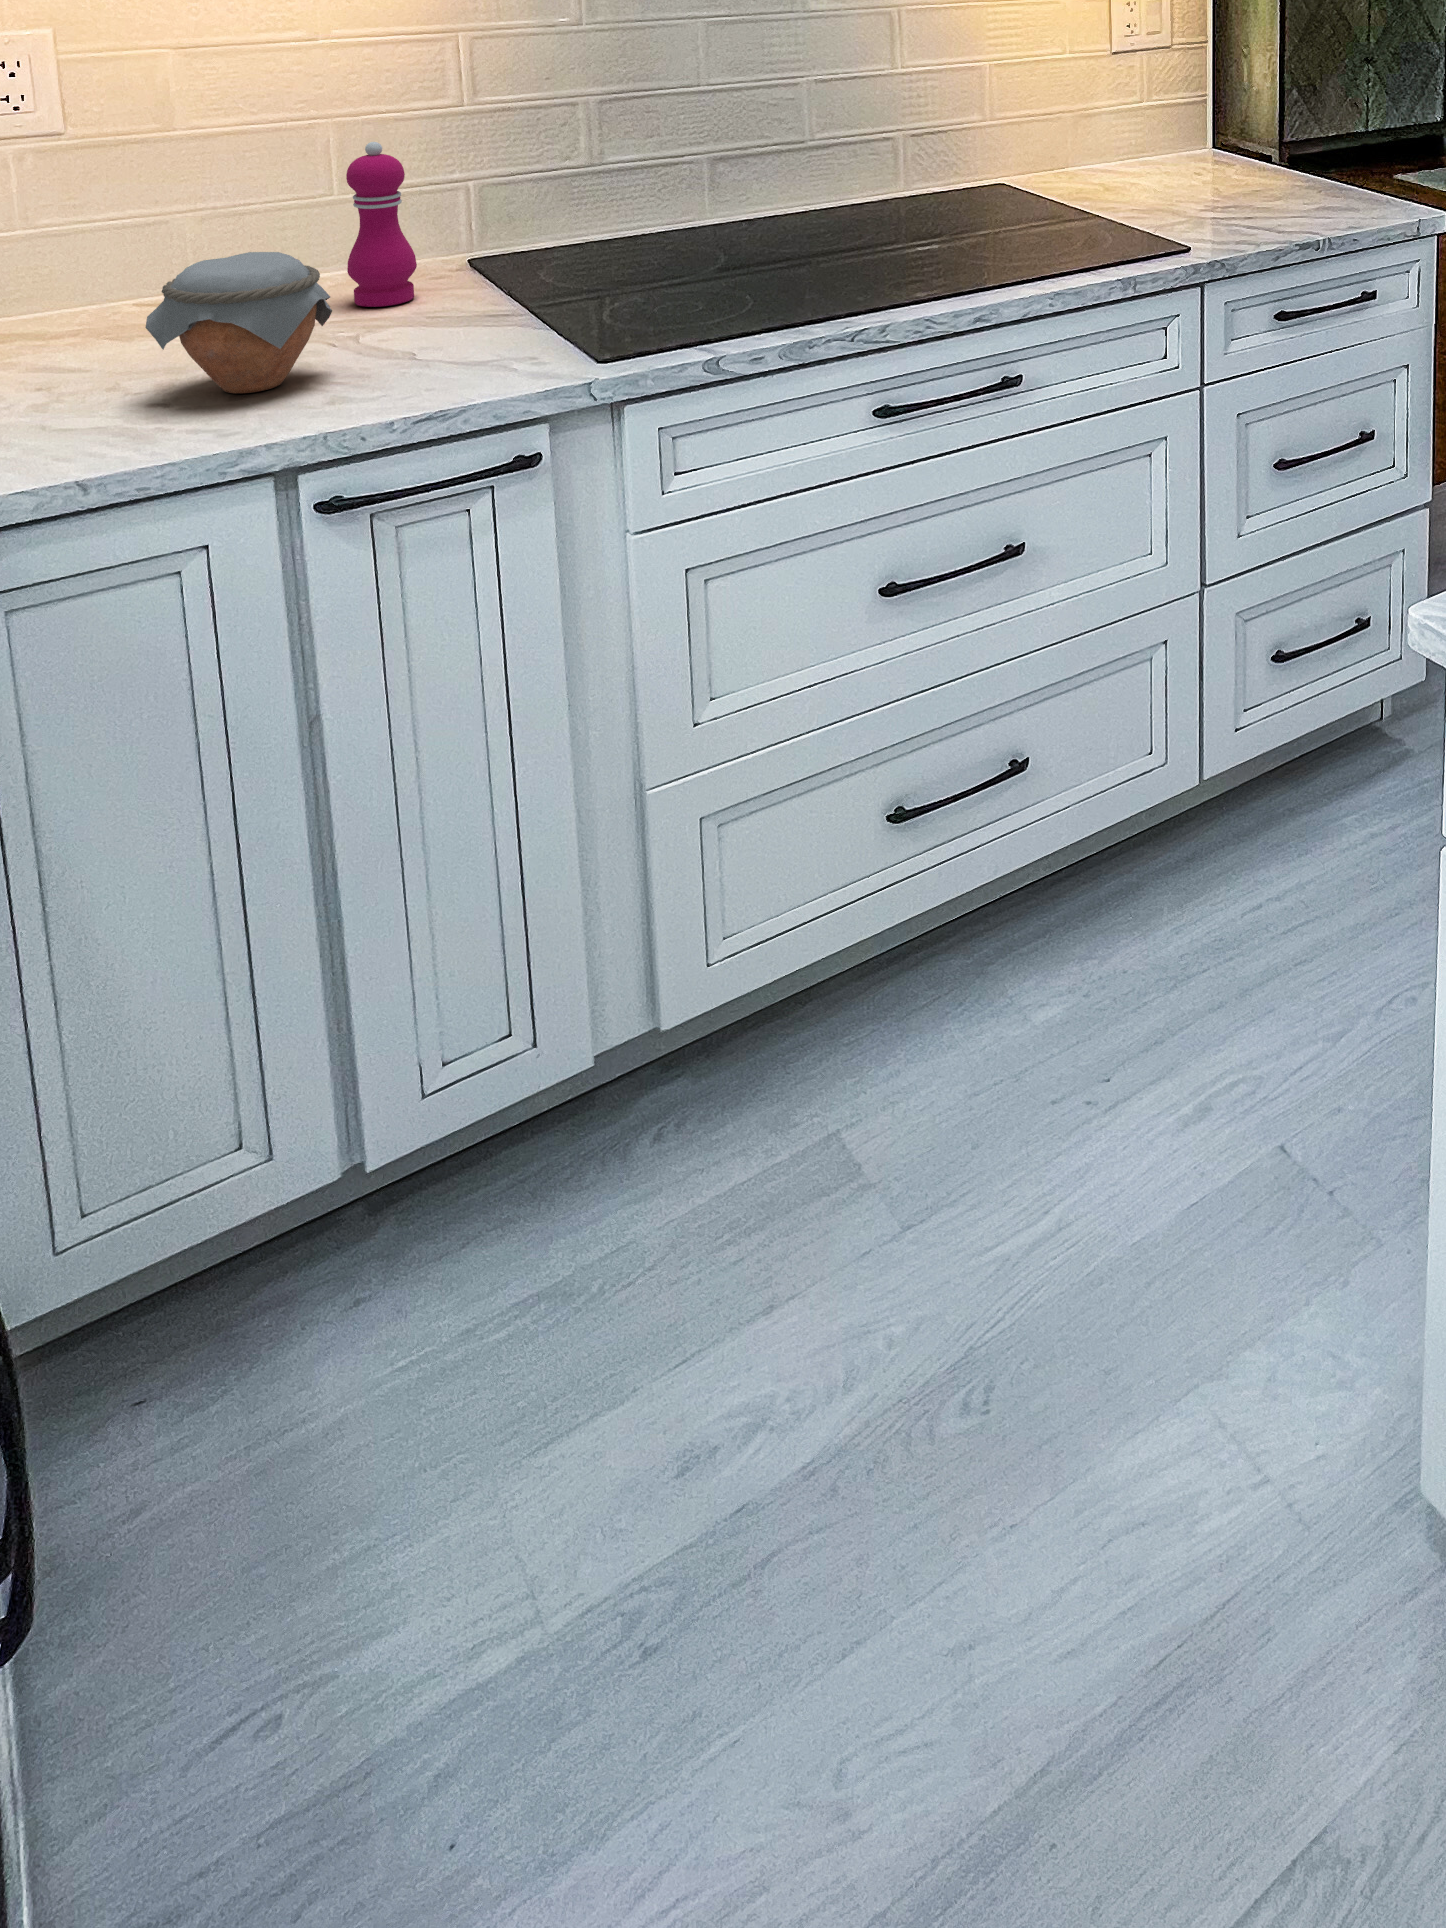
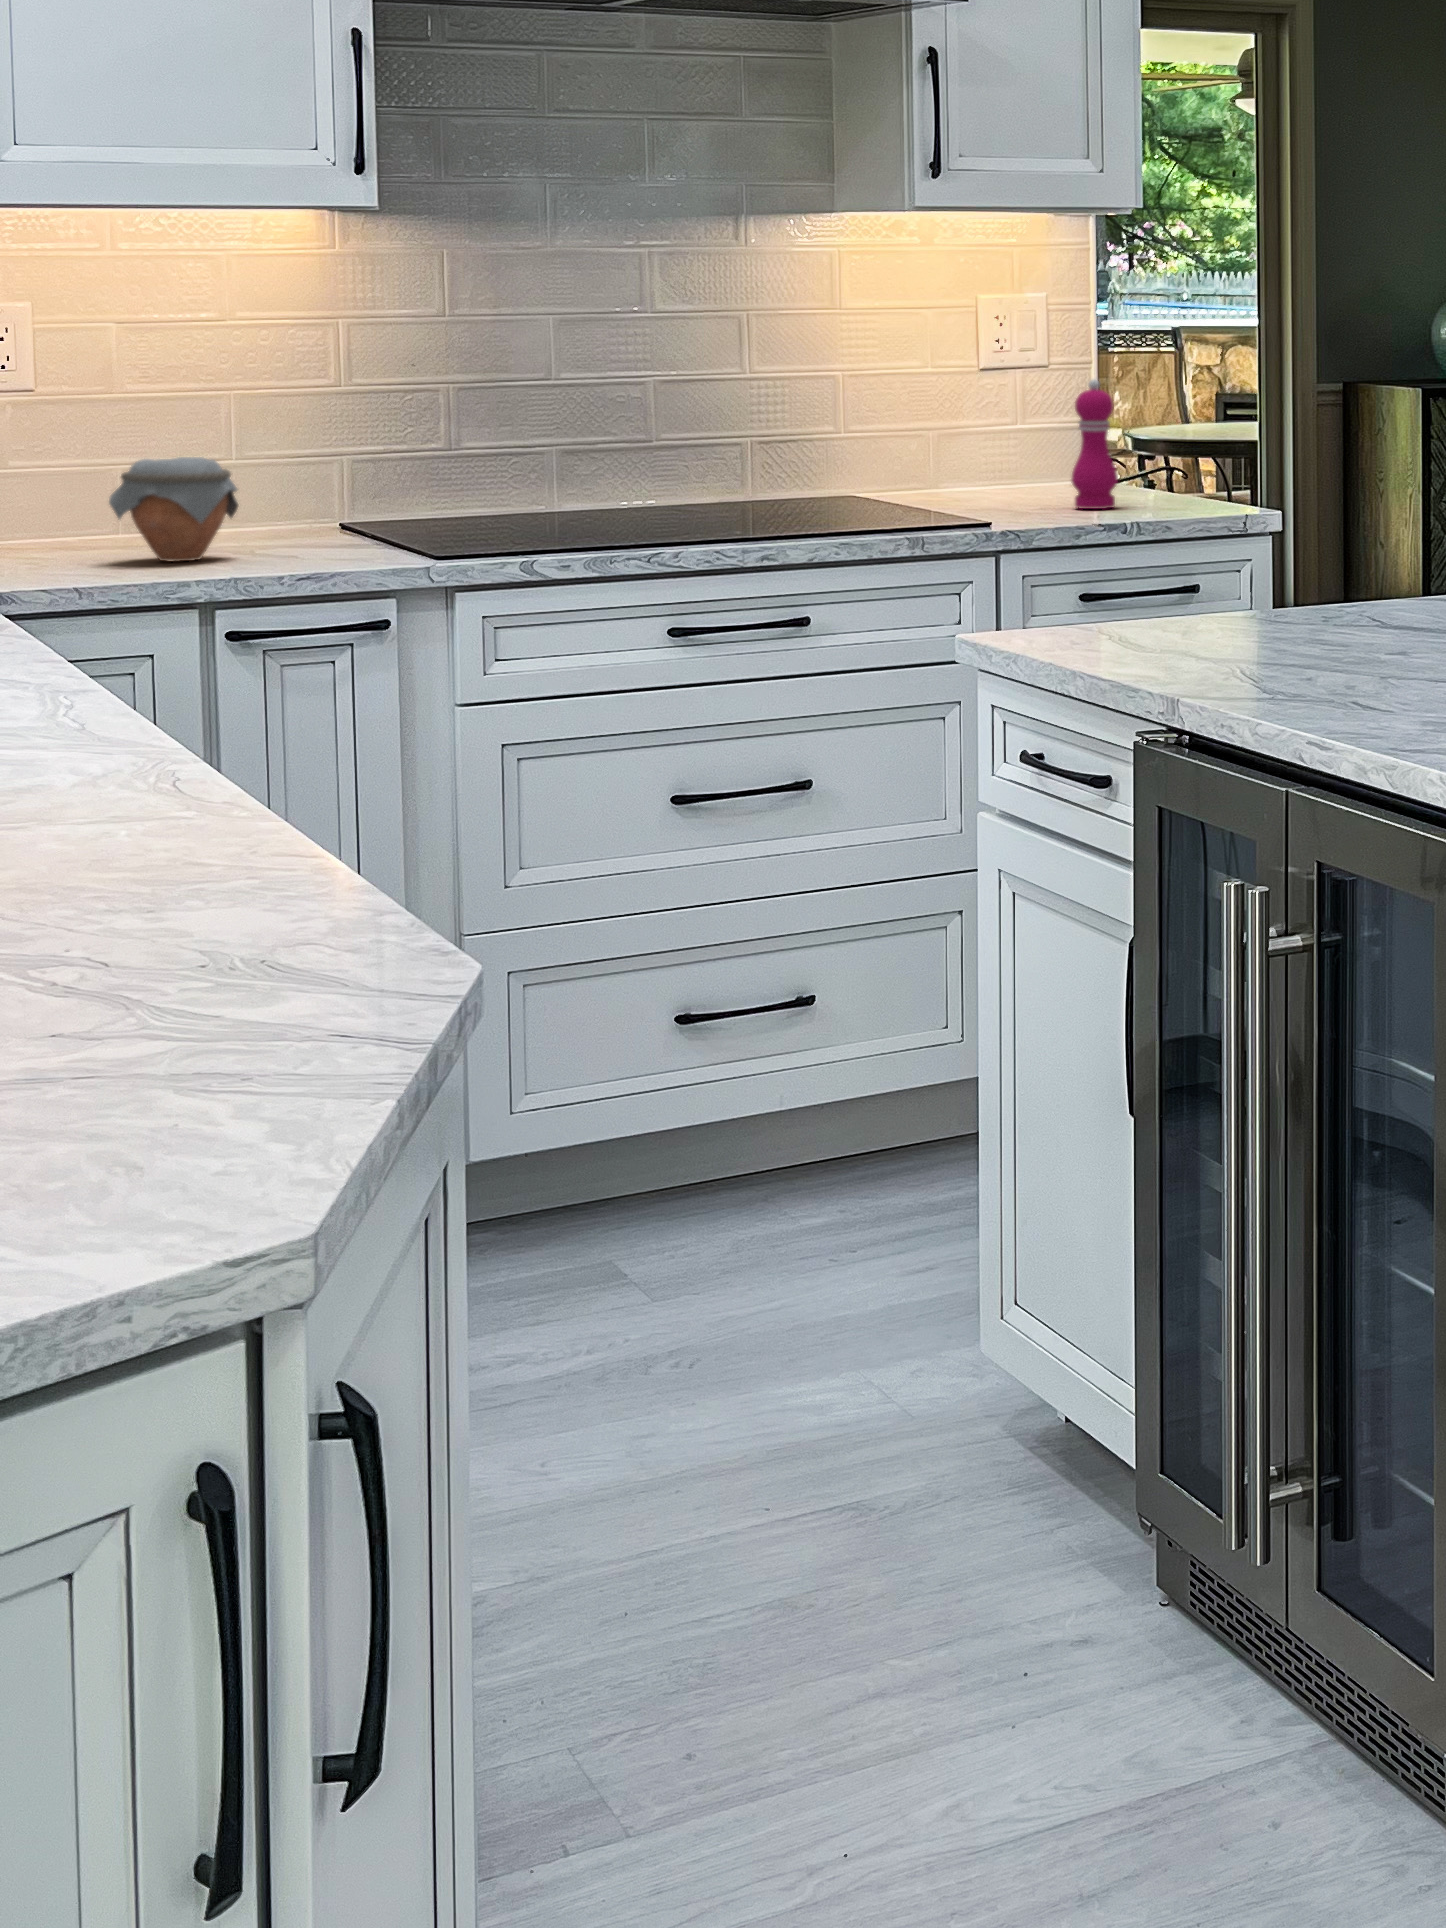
pepper mill: present [346,142,417,307] -> present [1071,380,1118,509]

